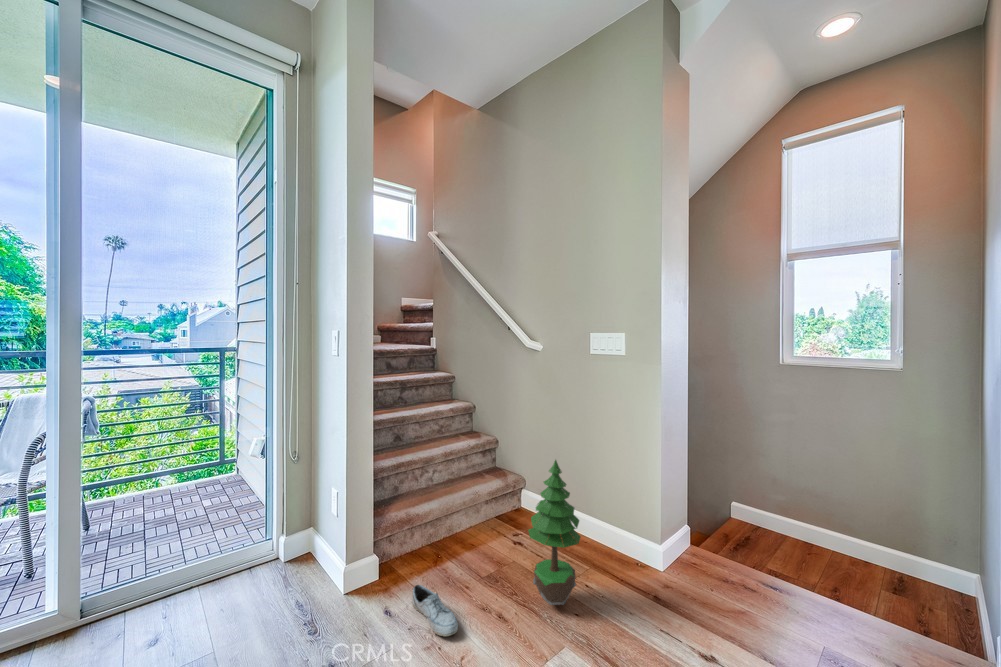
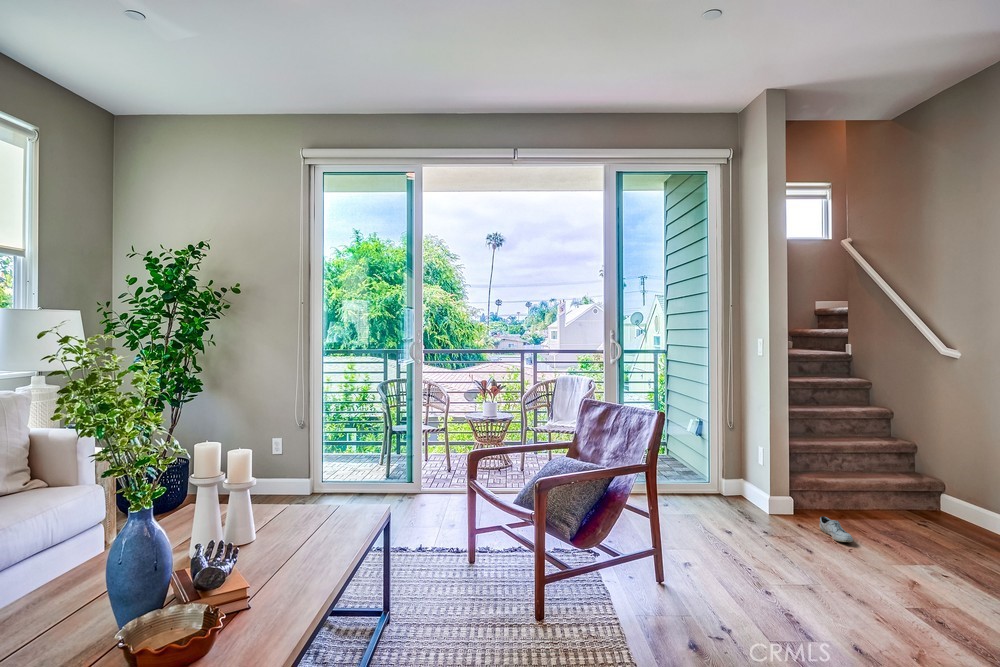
potted tree: present [528,460,581,605] -> none [917,439,967,554]

